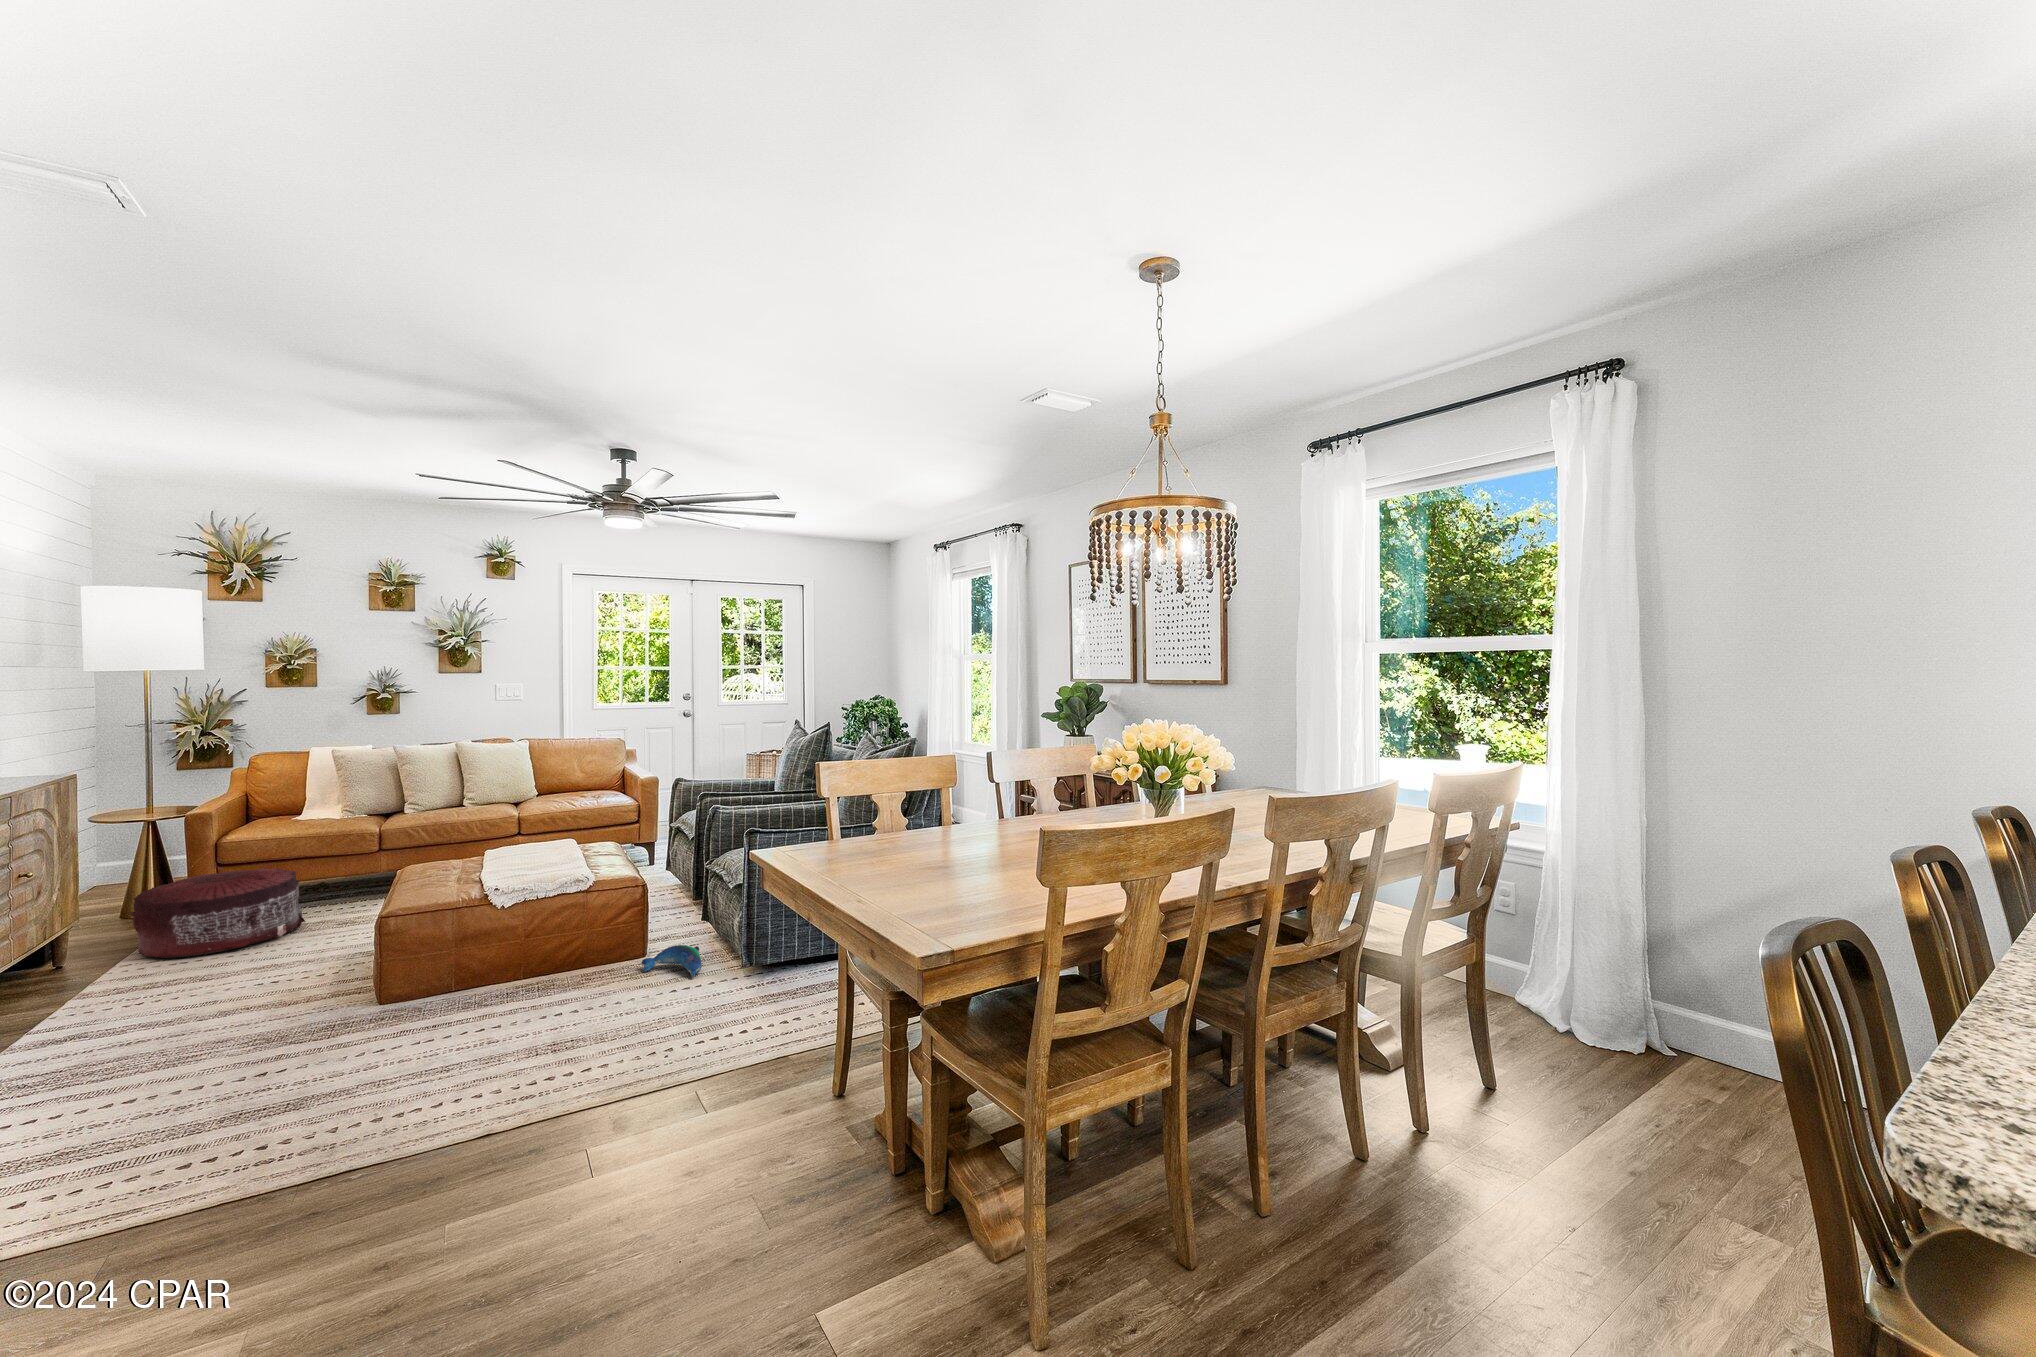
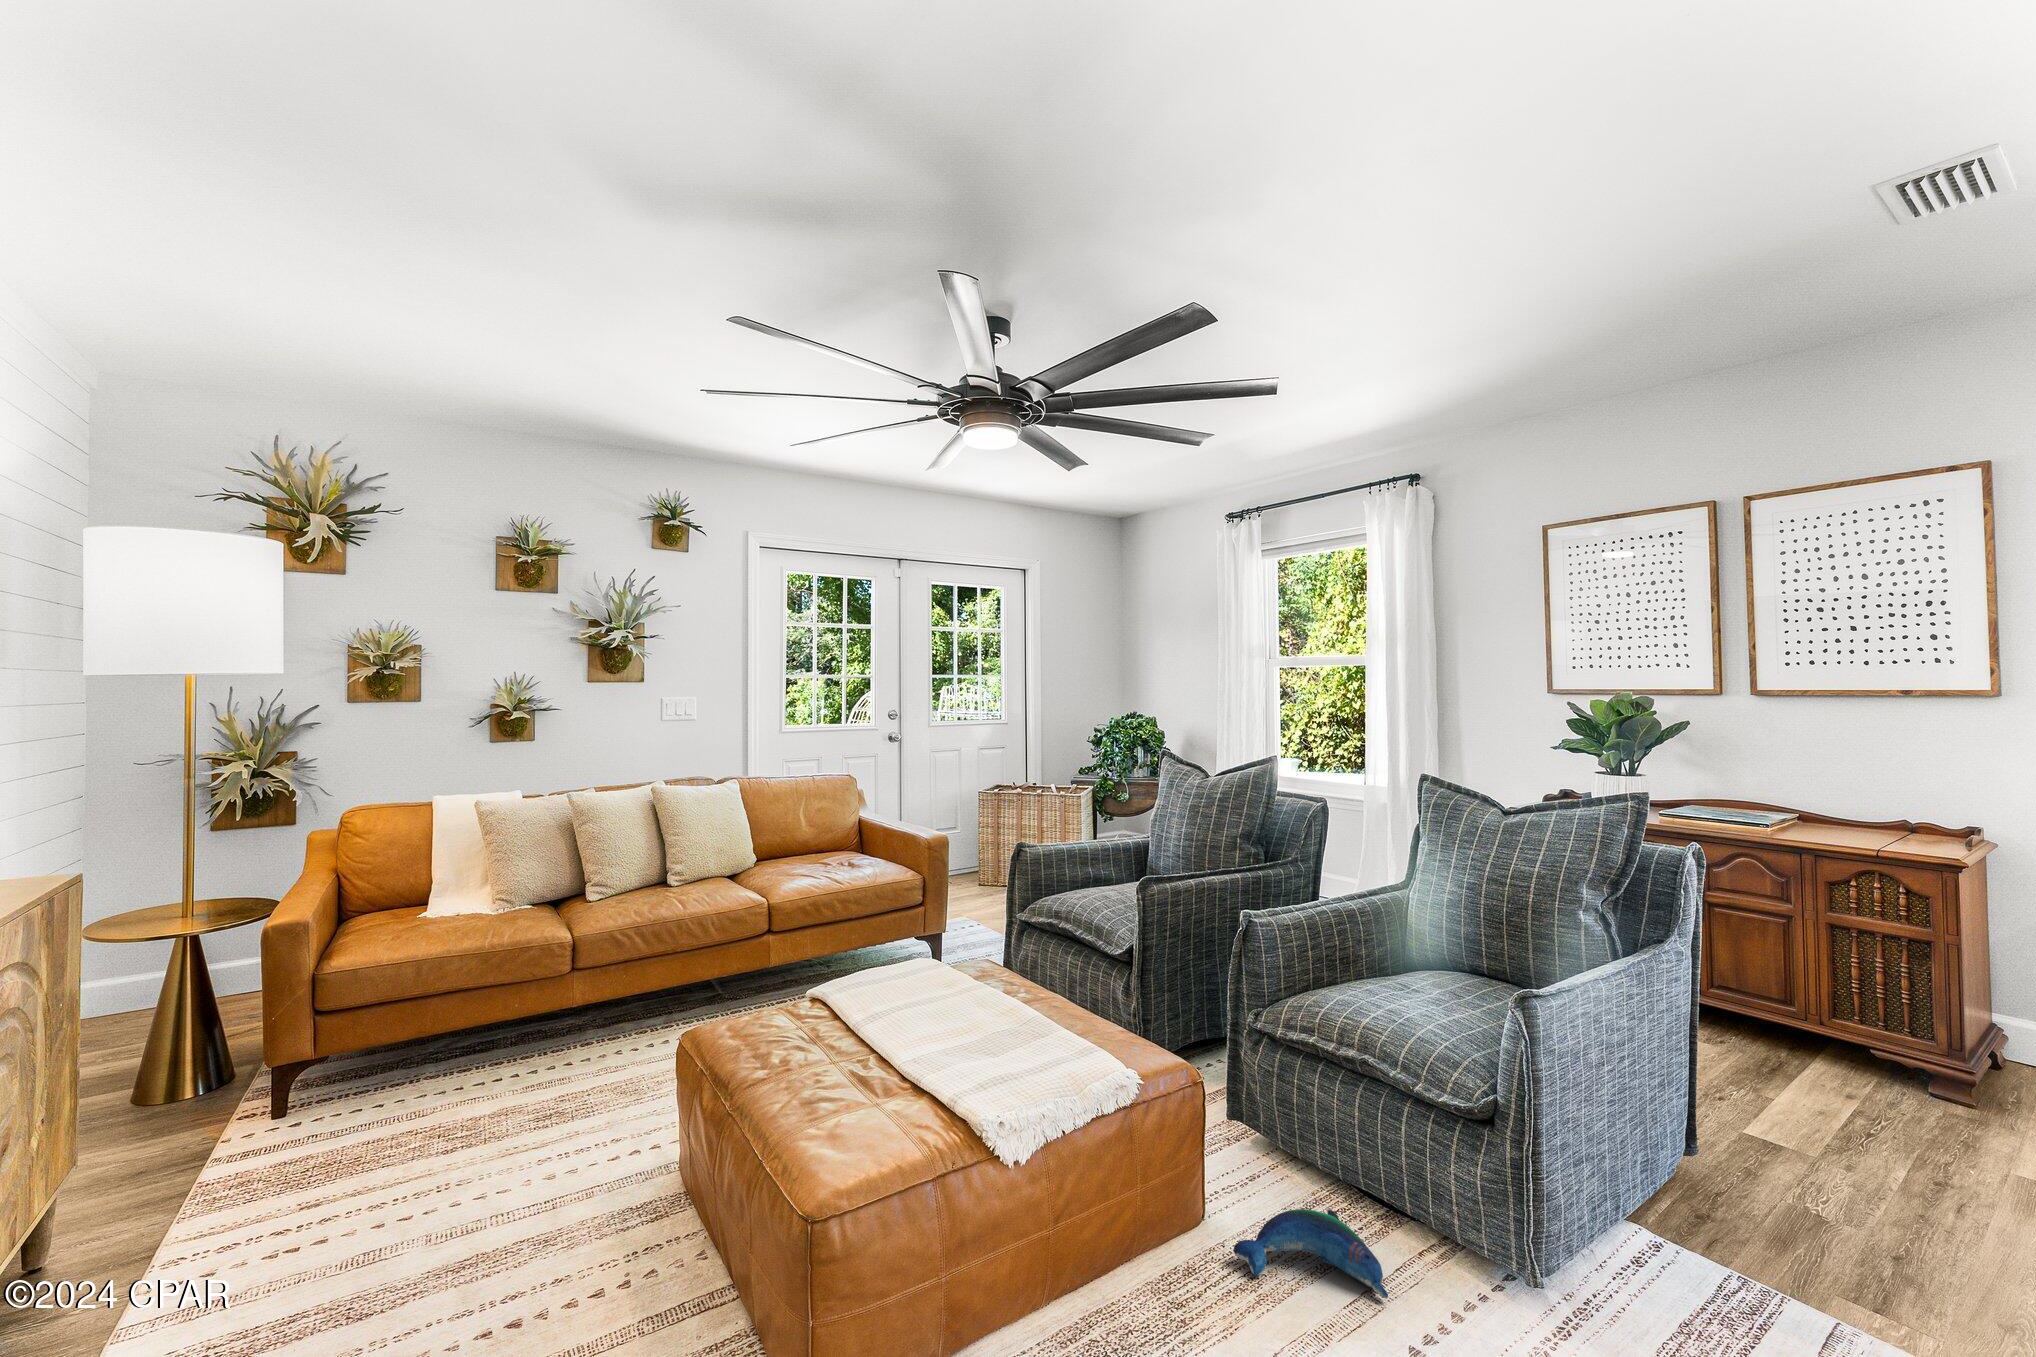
pouf: present [130,867,305,958] -> none [168,1015,478,1237]

